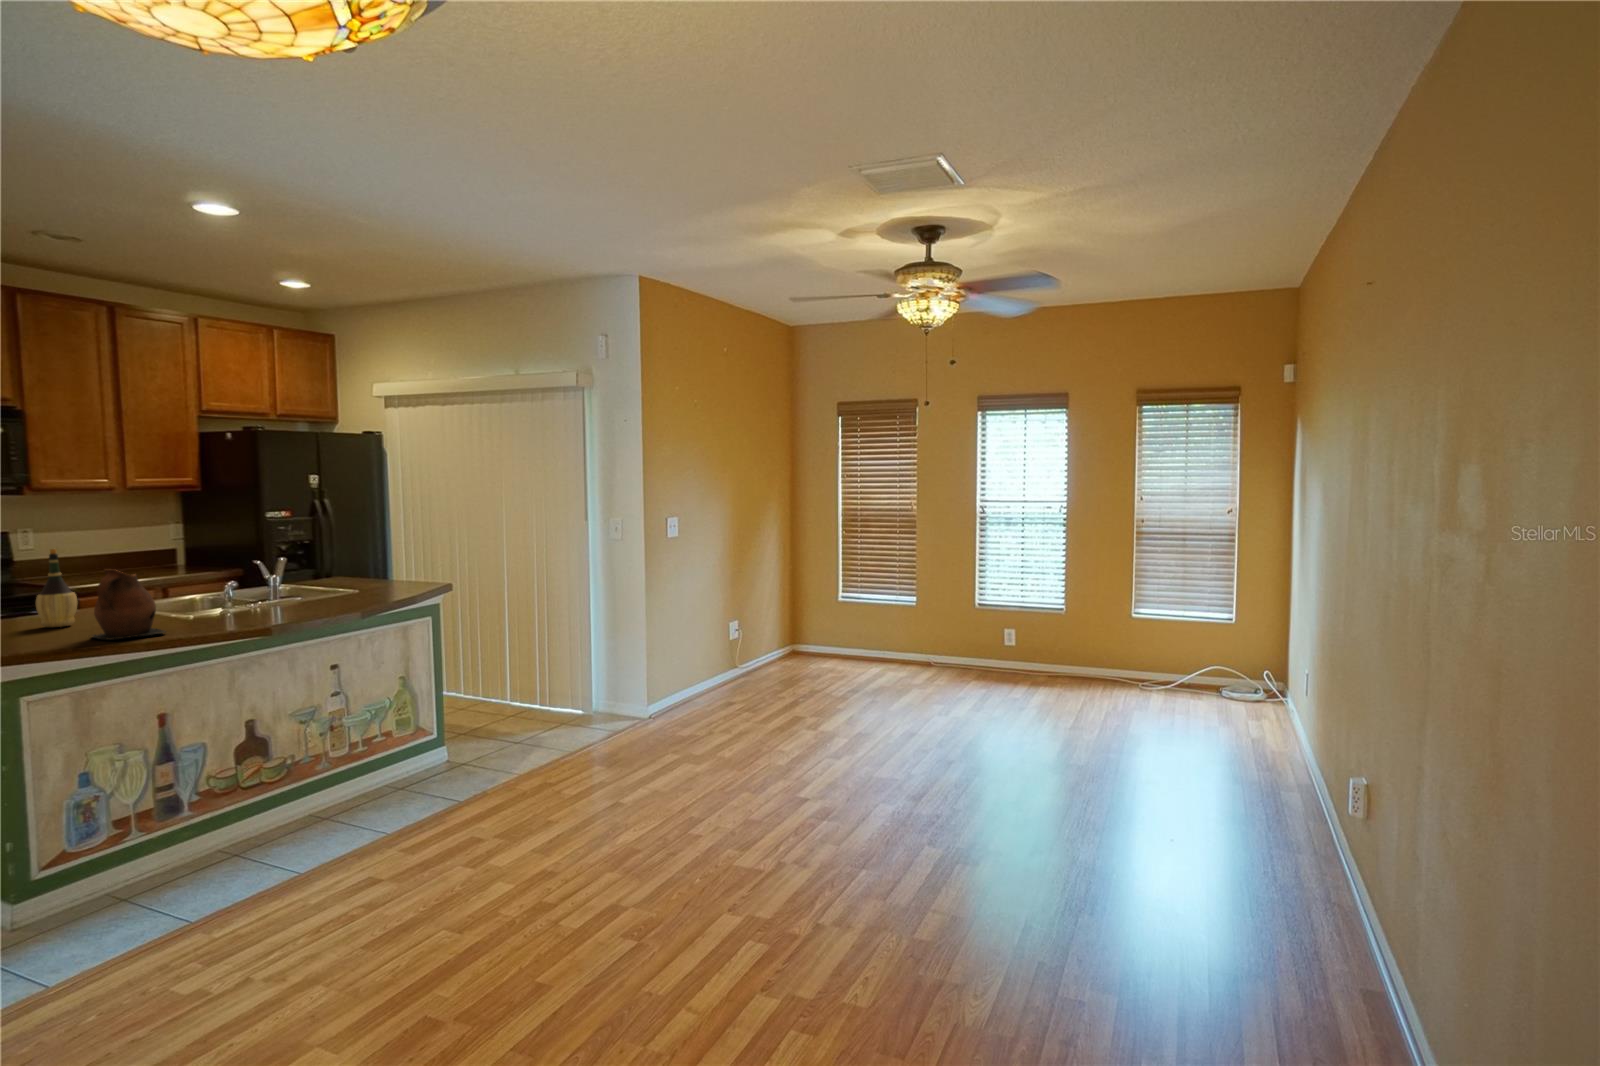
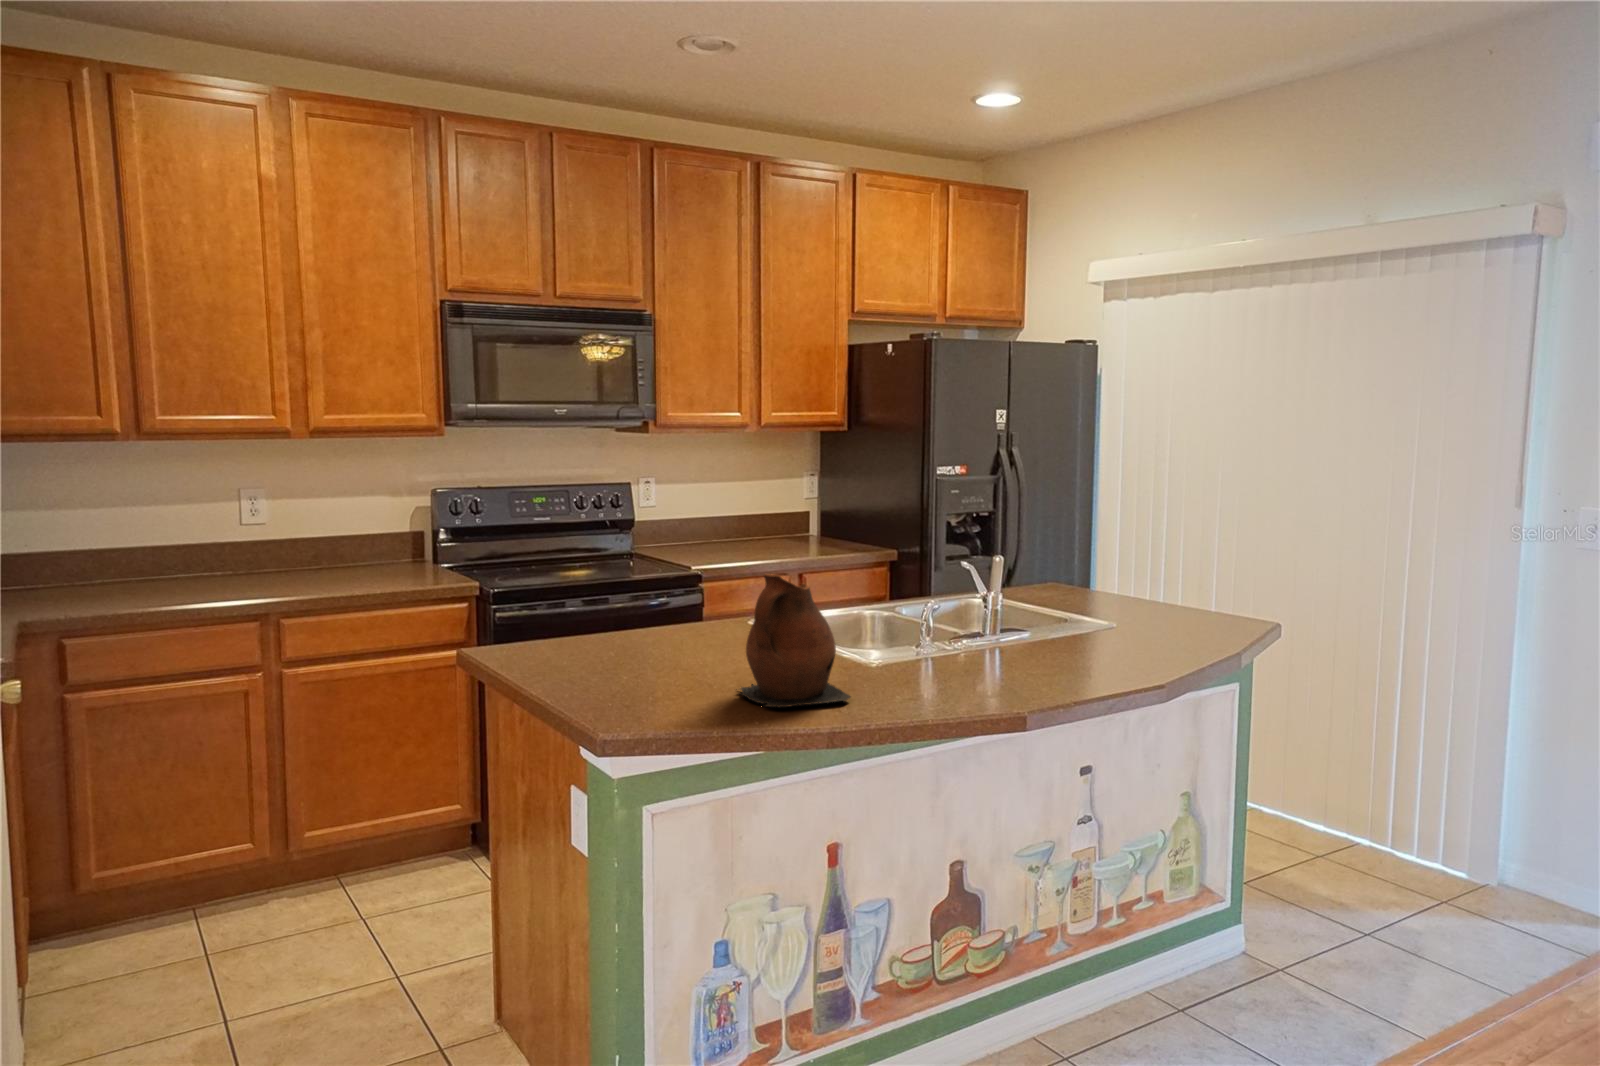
wine bottle: present [36,549,77,627] -> none [666,524,719,654]

